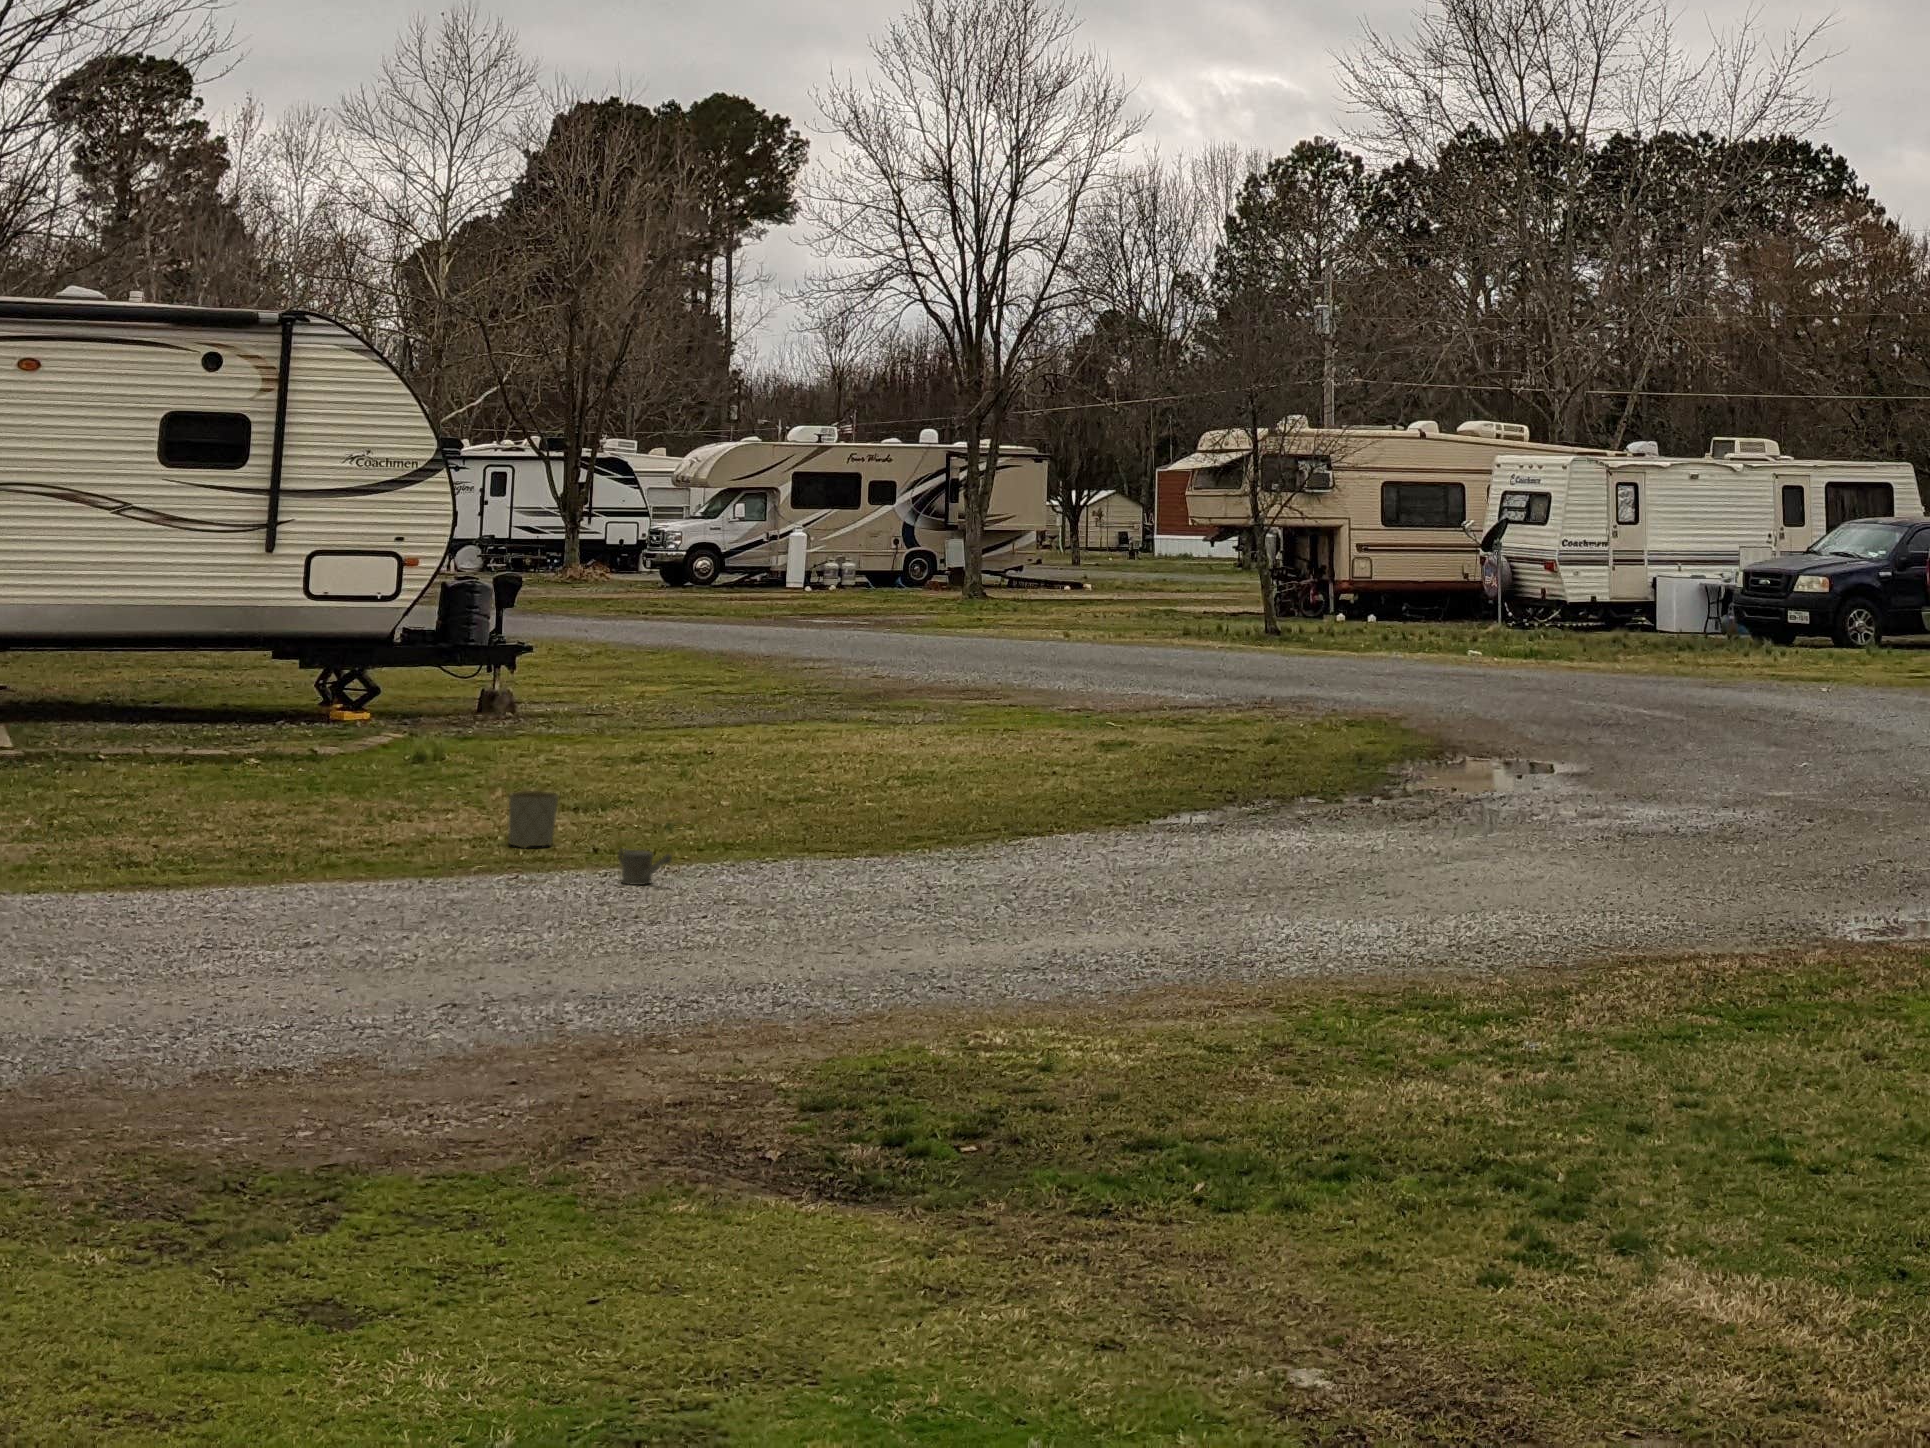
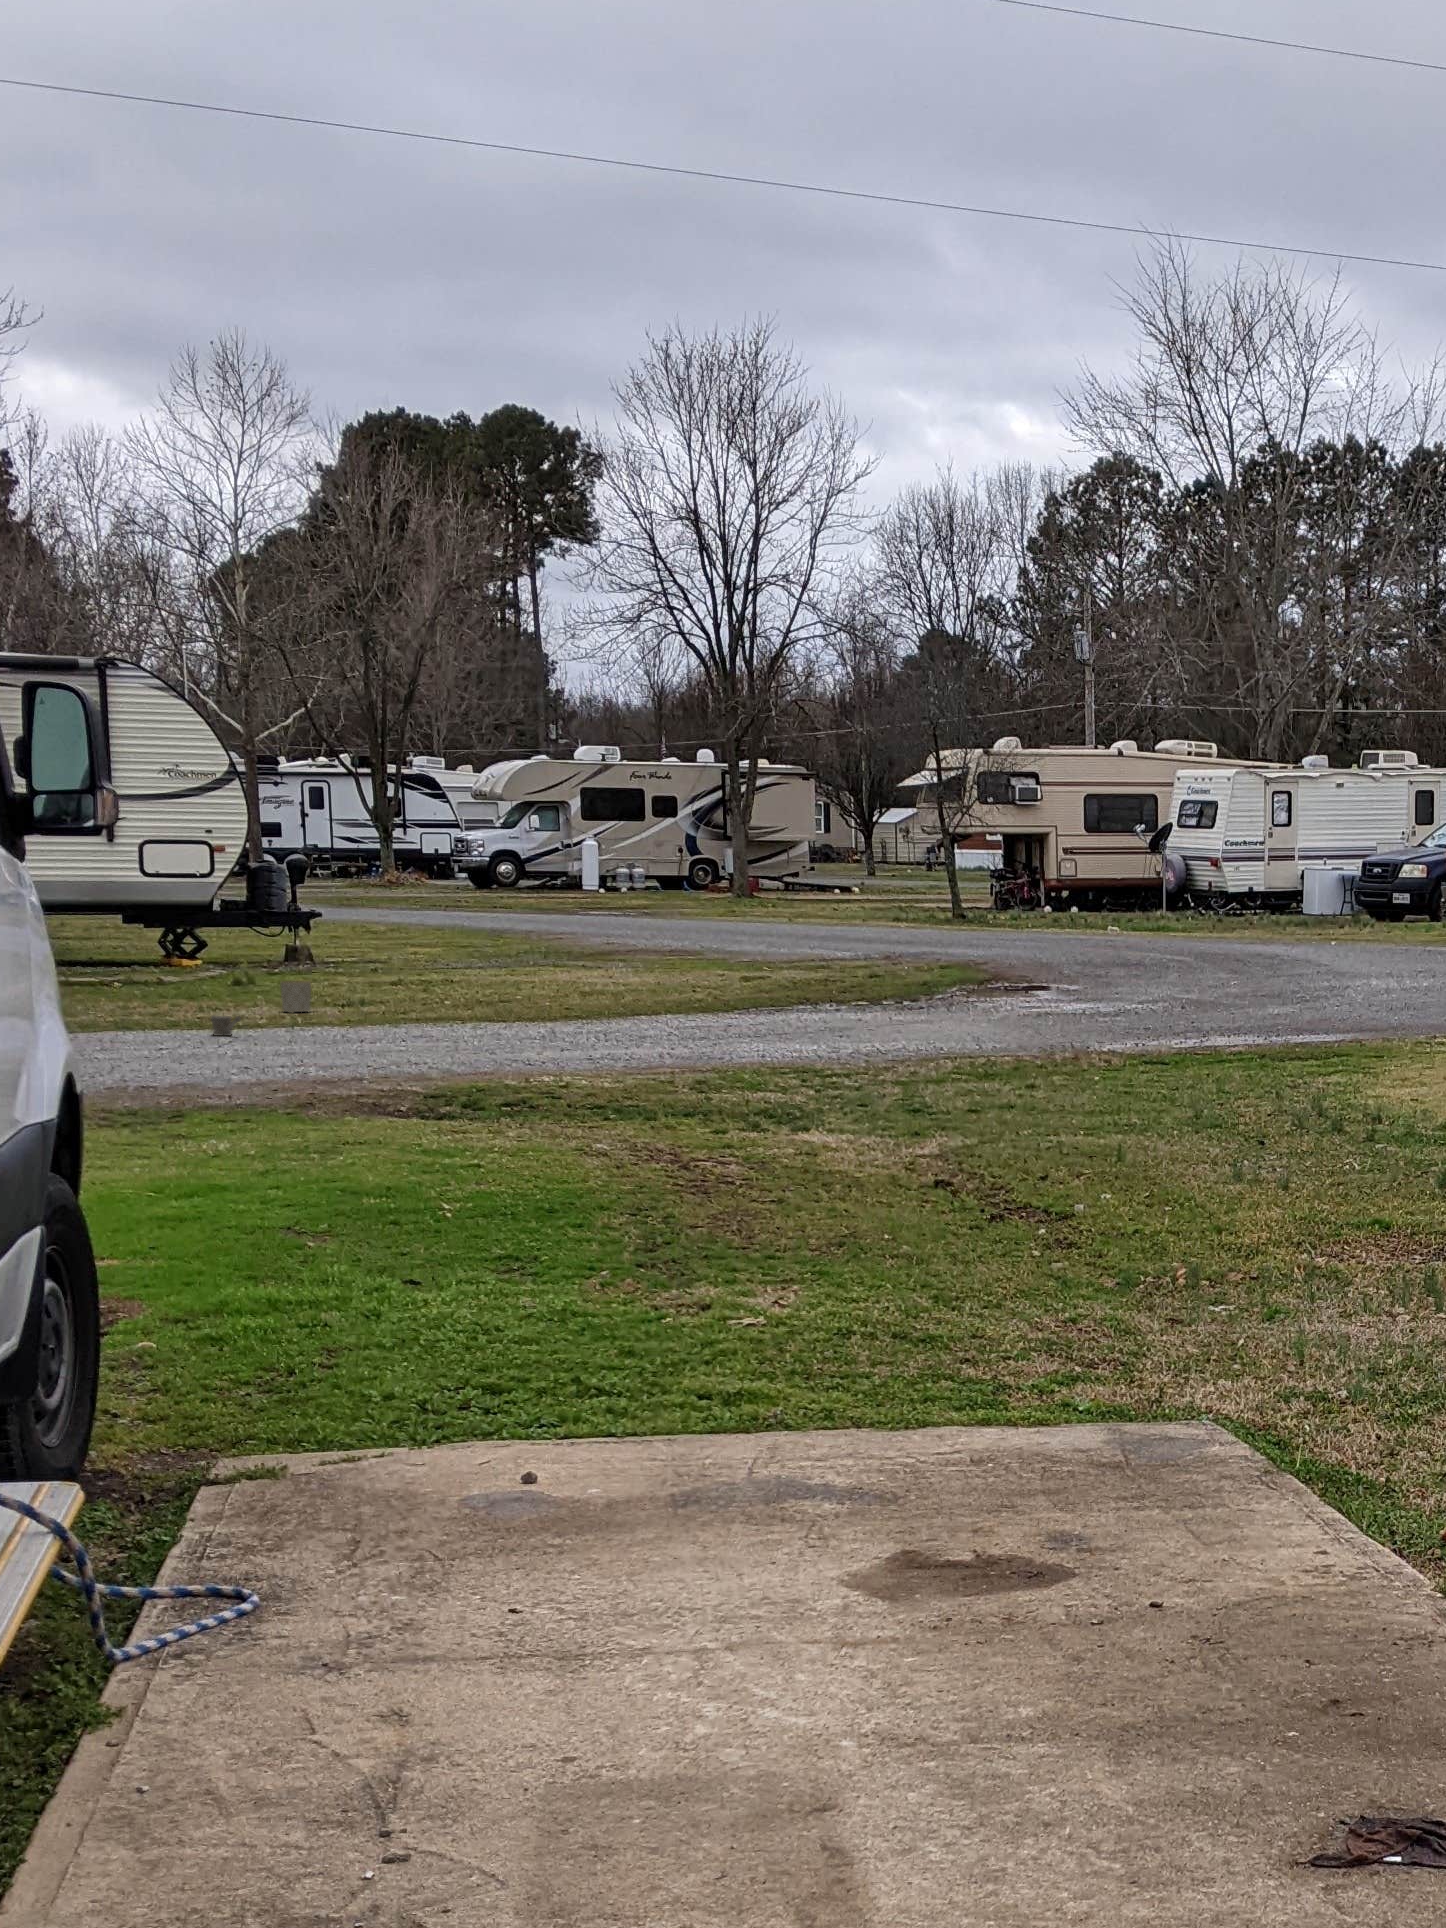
watering can: present [618,849,672,885] -> present [211,1015,241,1036]

